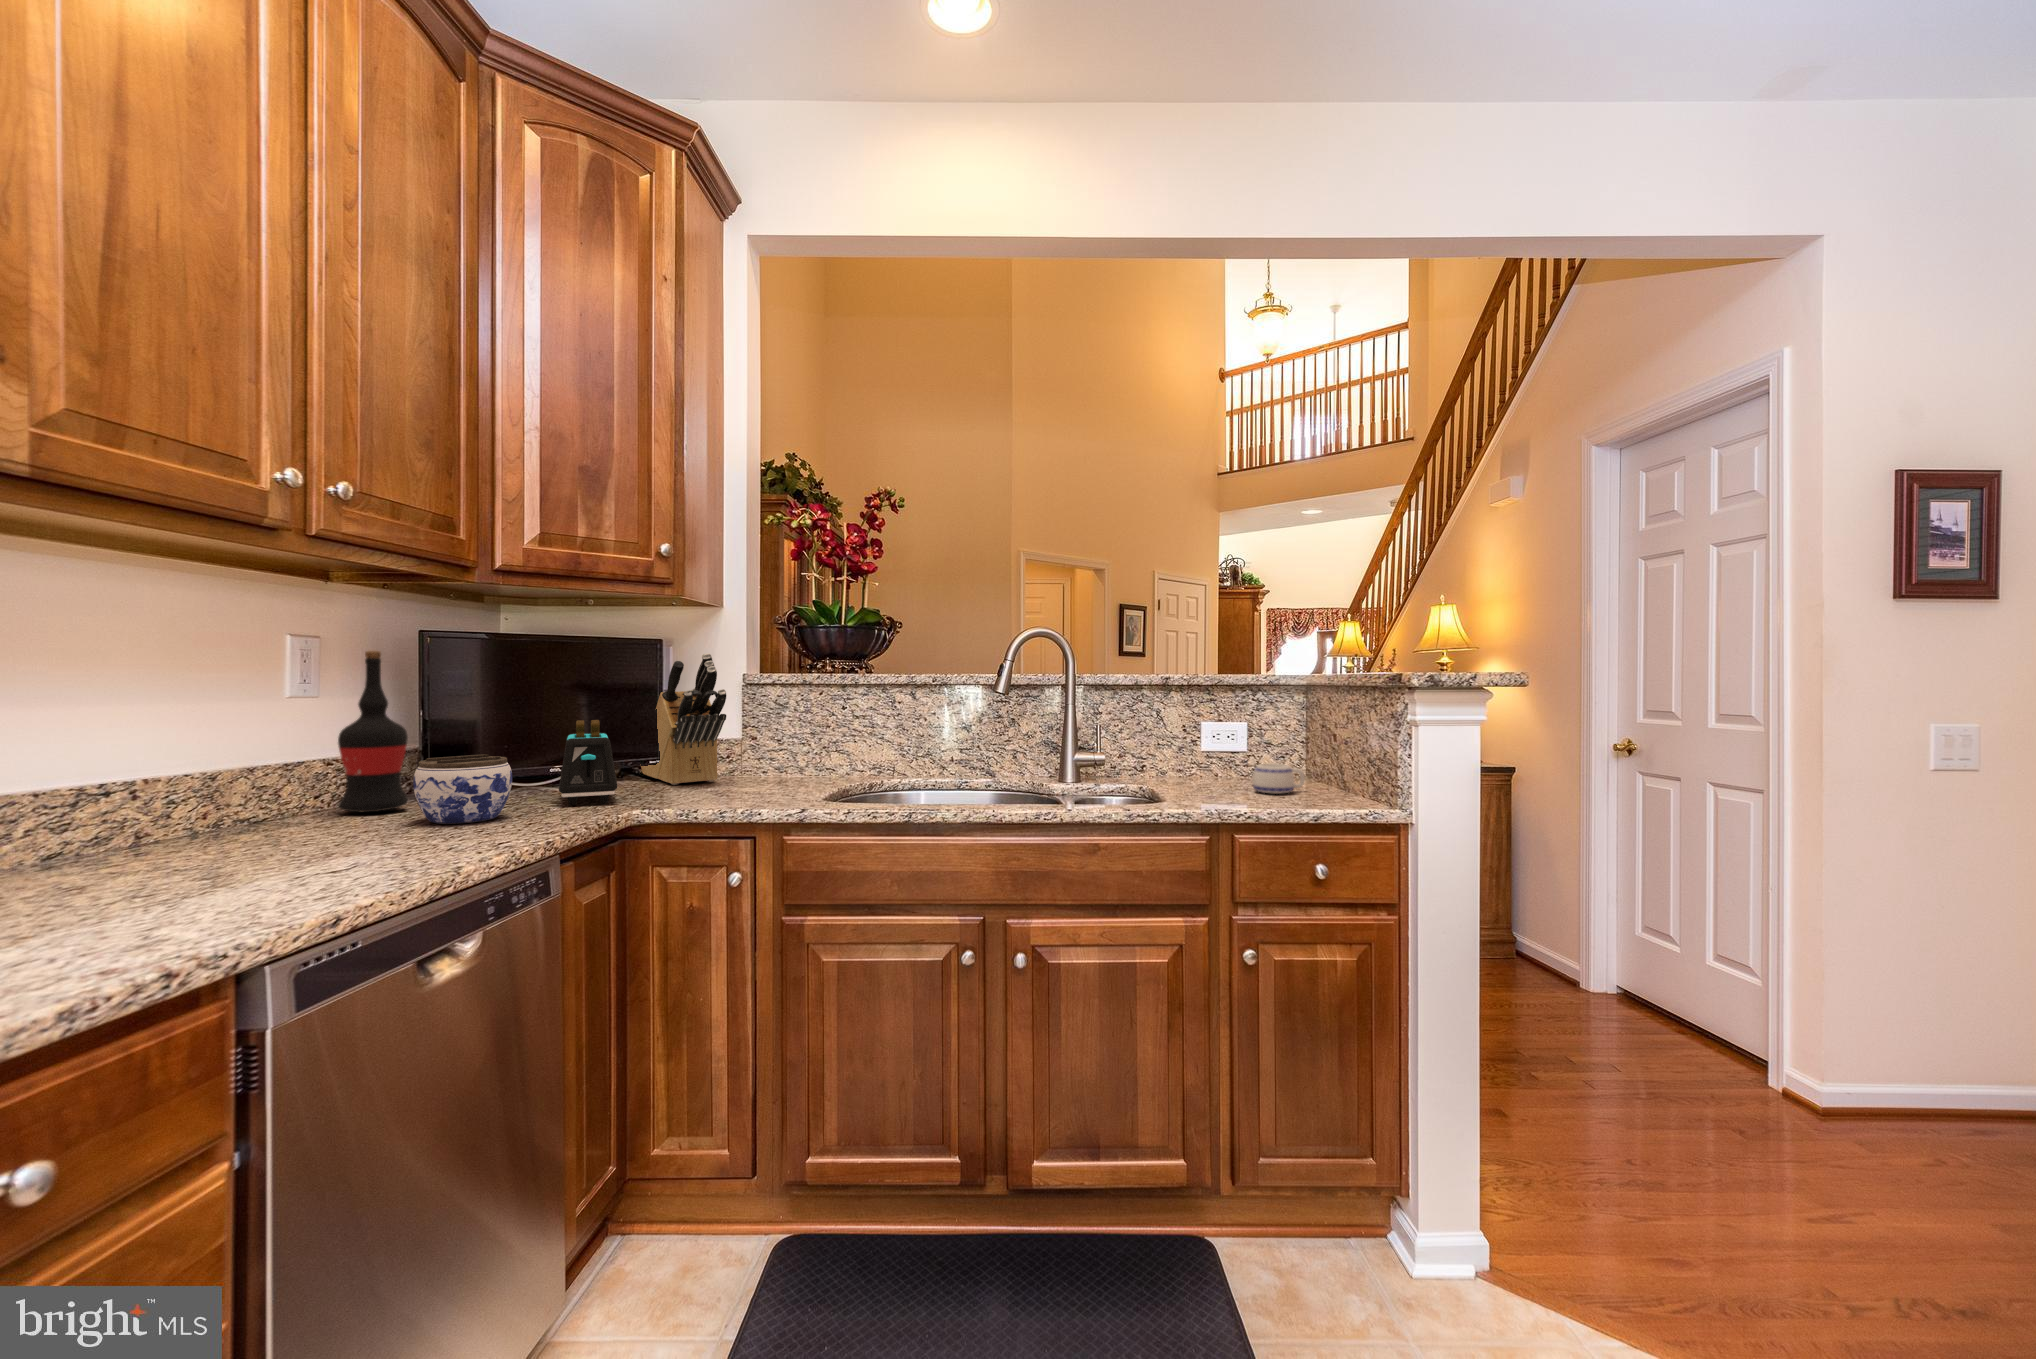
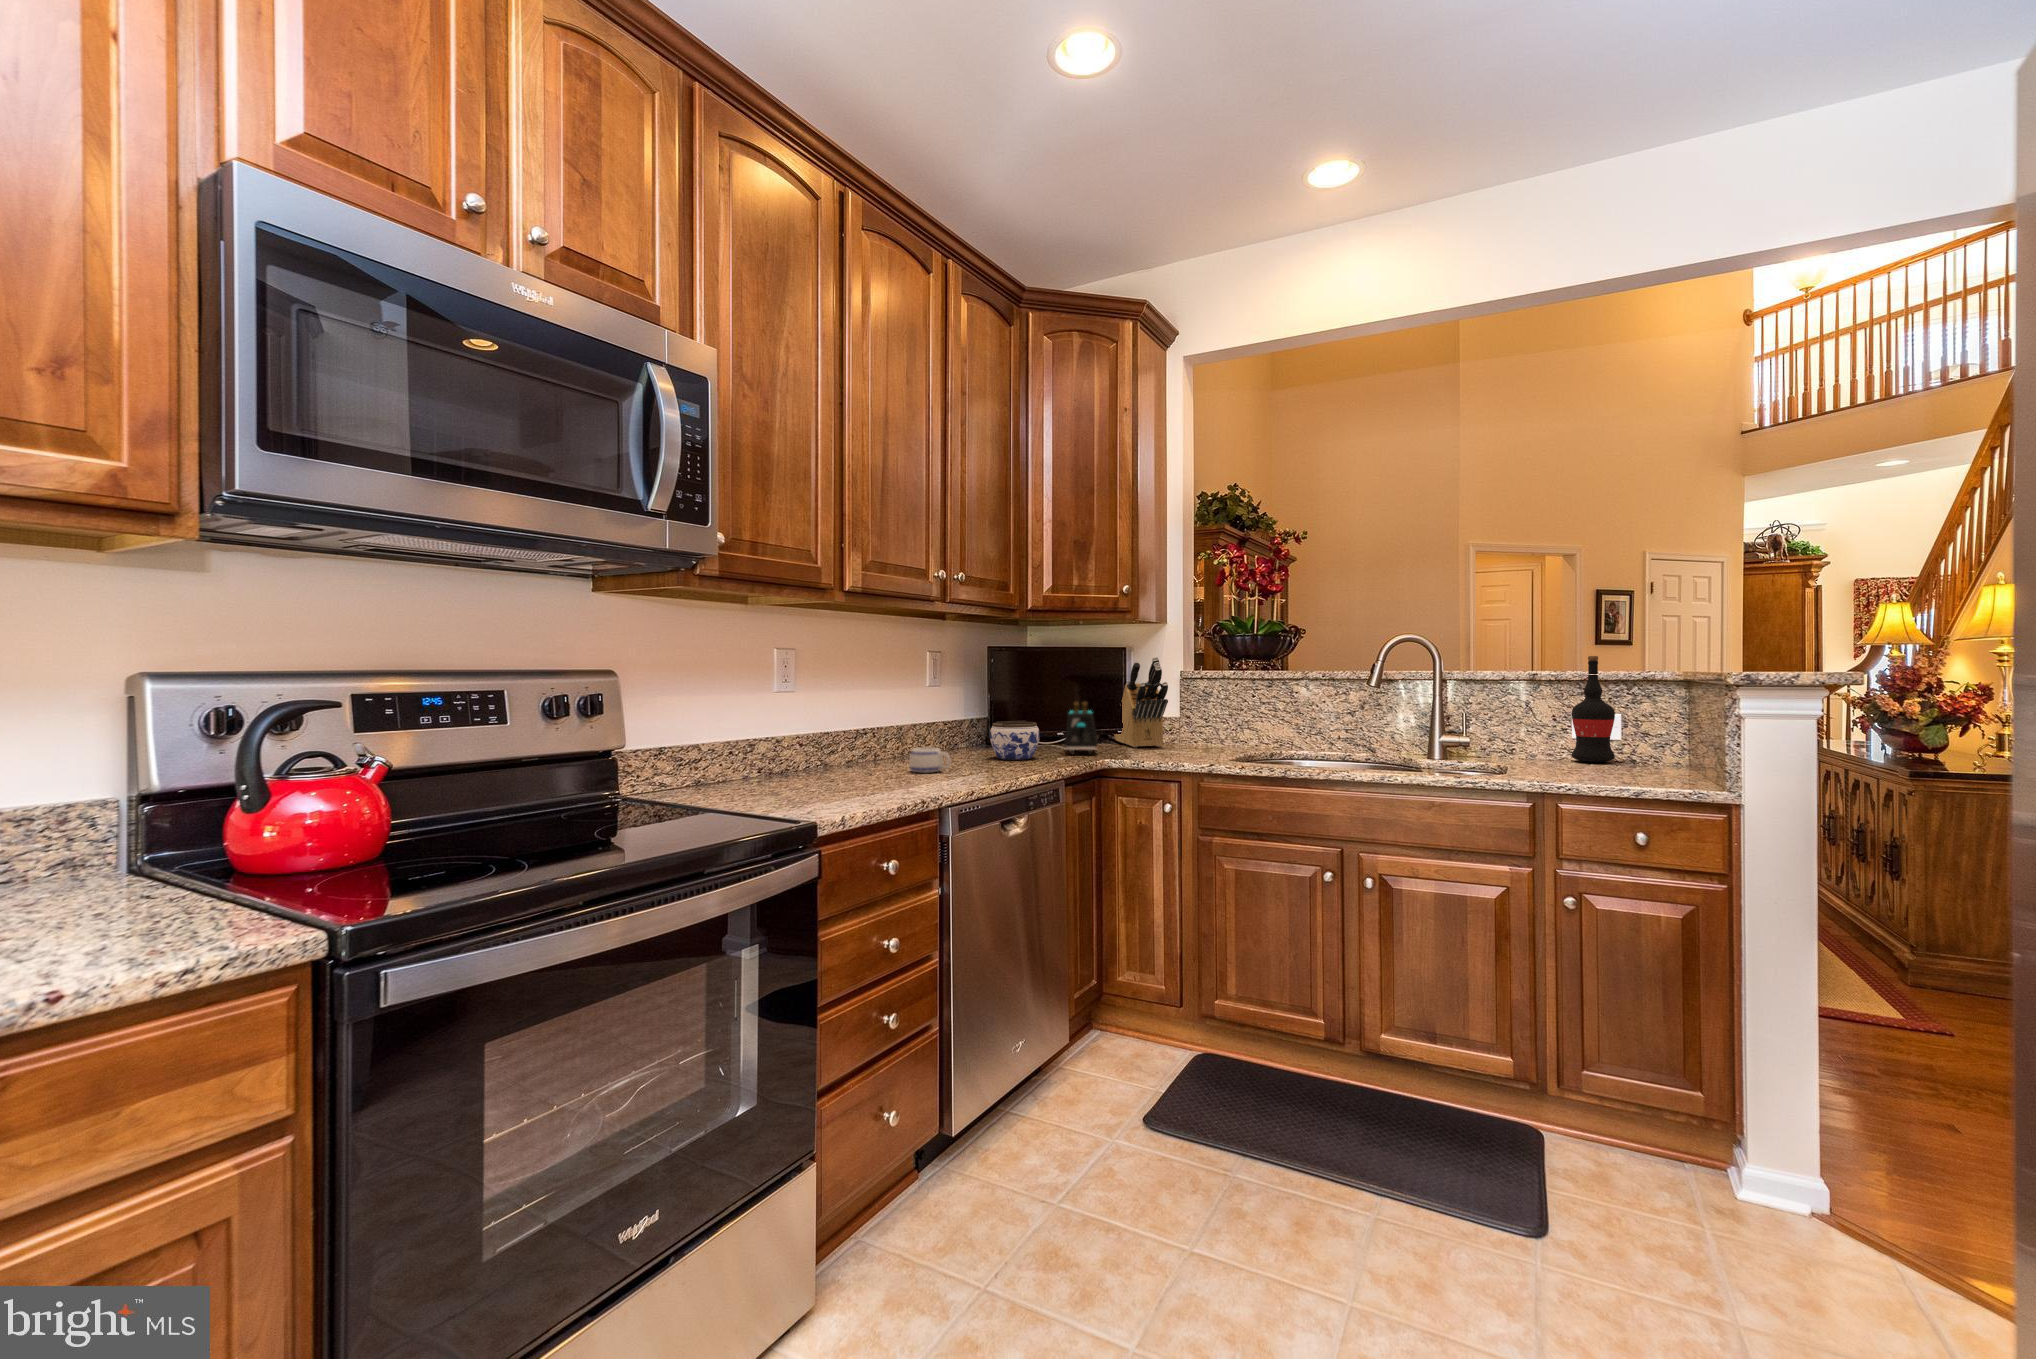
wine bottle: present [338,651,408,812] -> present [1571,656,1615,762]
mug: present [1252,764,1305,793] -> present [909,747,951,773]

